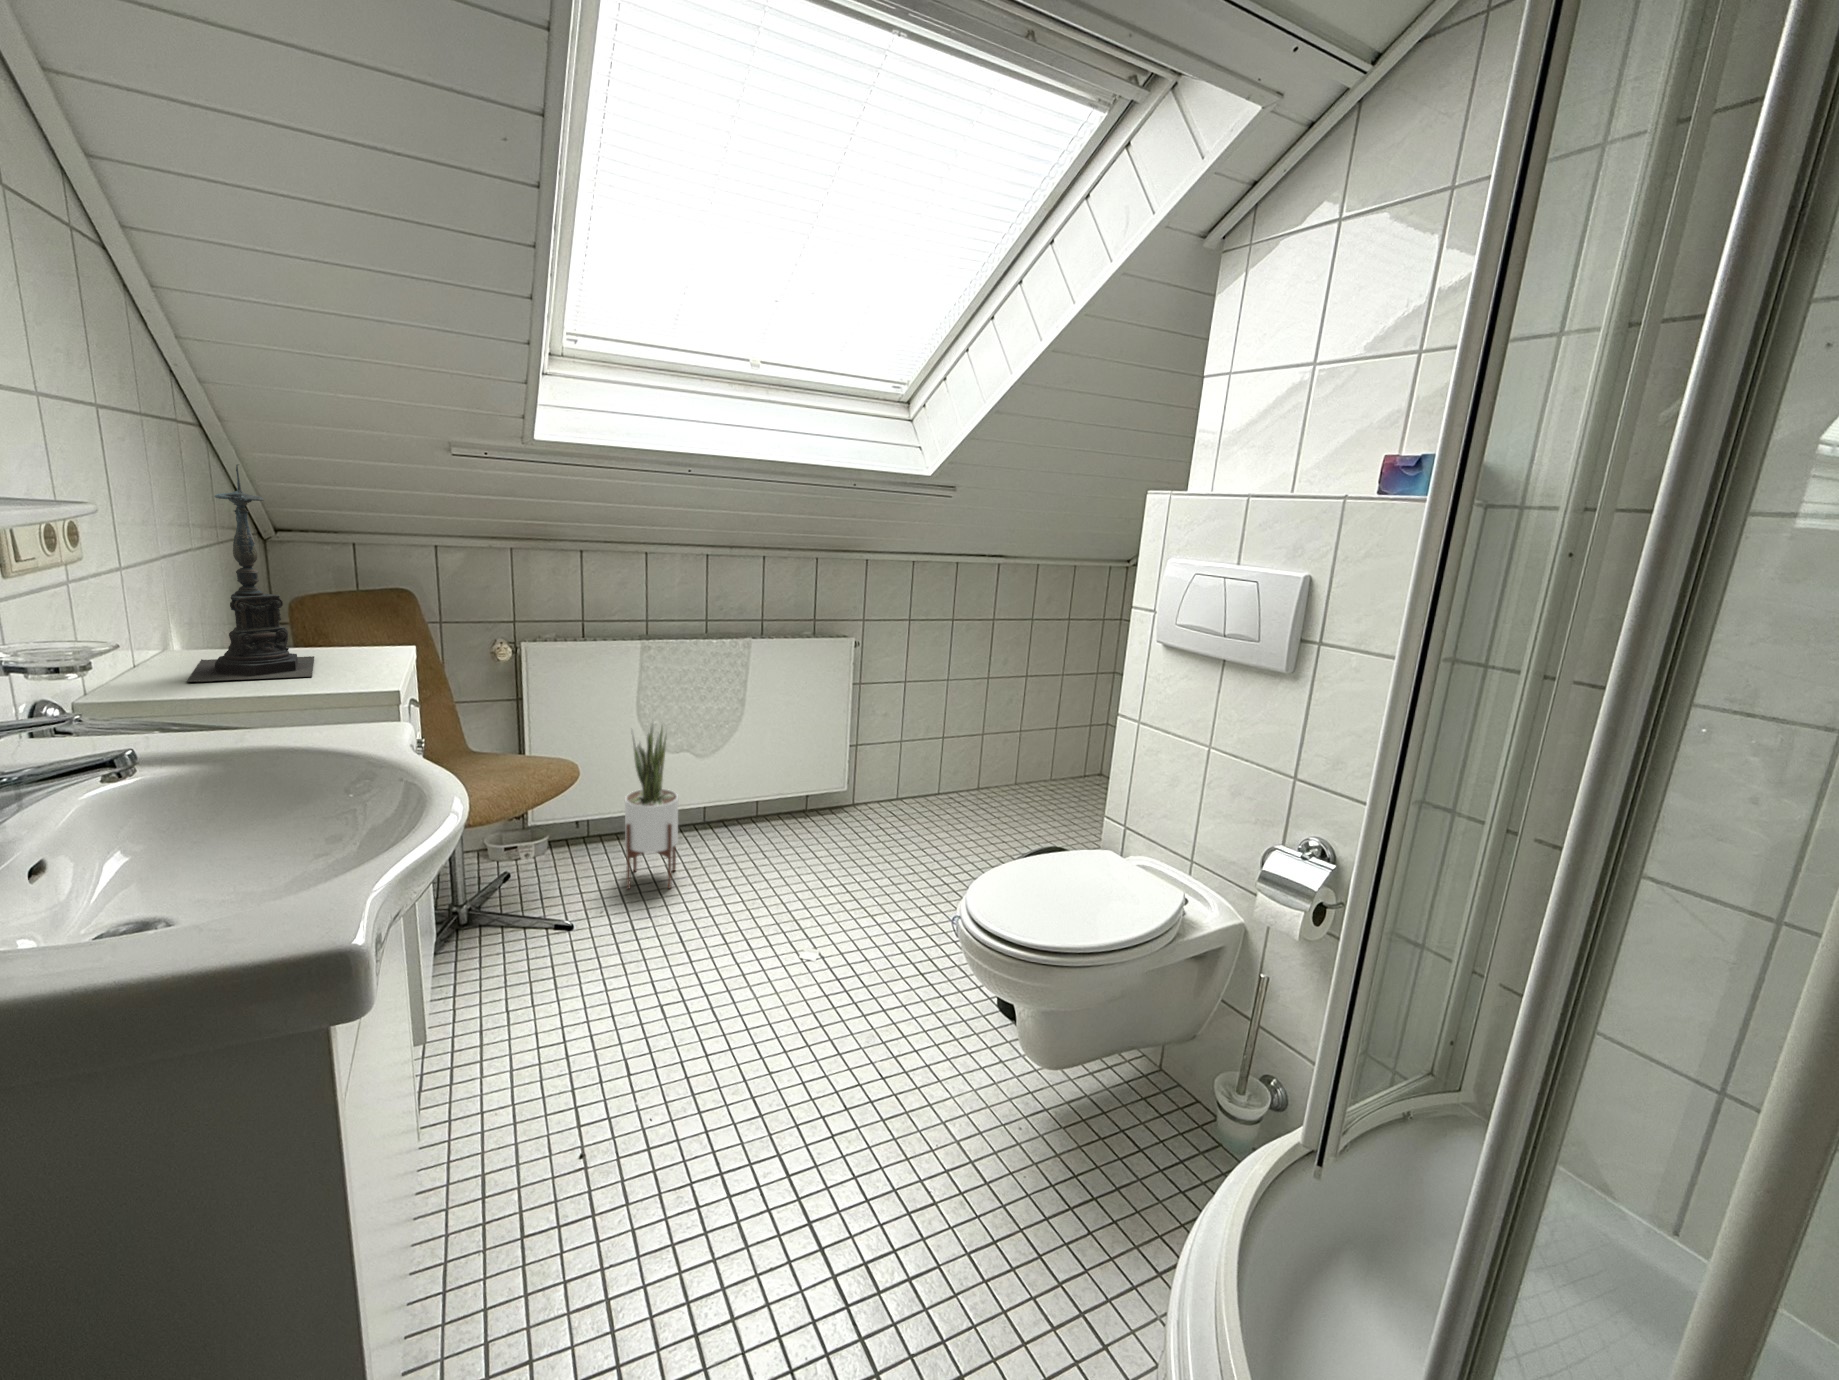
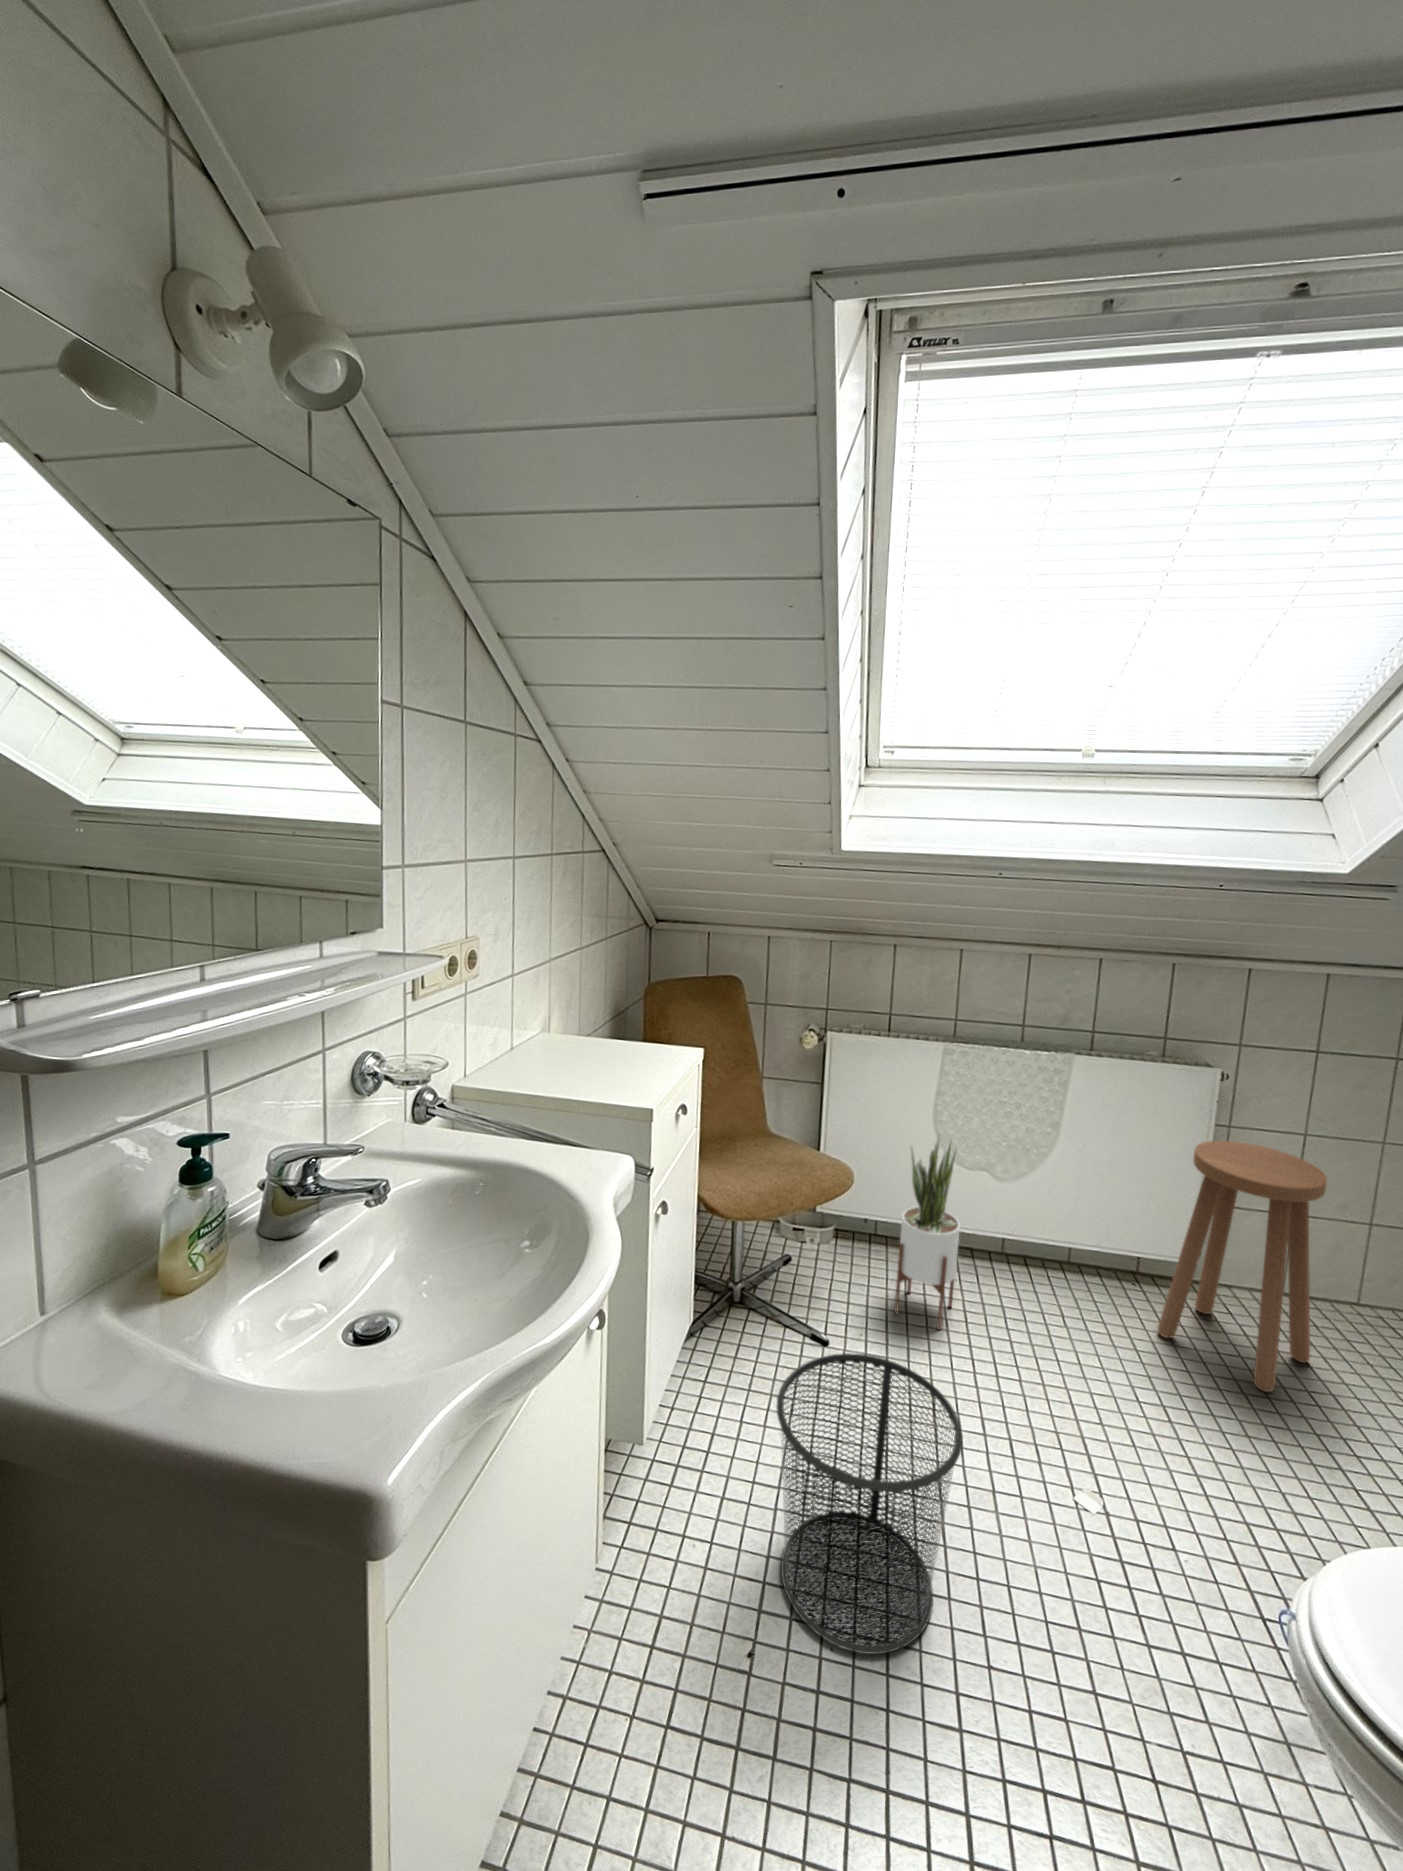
candle holder: present [187,464,314,682] -> none [543,896,637,1073]
stool: none [829,690,925,857] -> present [1157,1141,1327,1392]
waste bin: none [568,889,736,1117] -> present [776,1353,963,1654]

